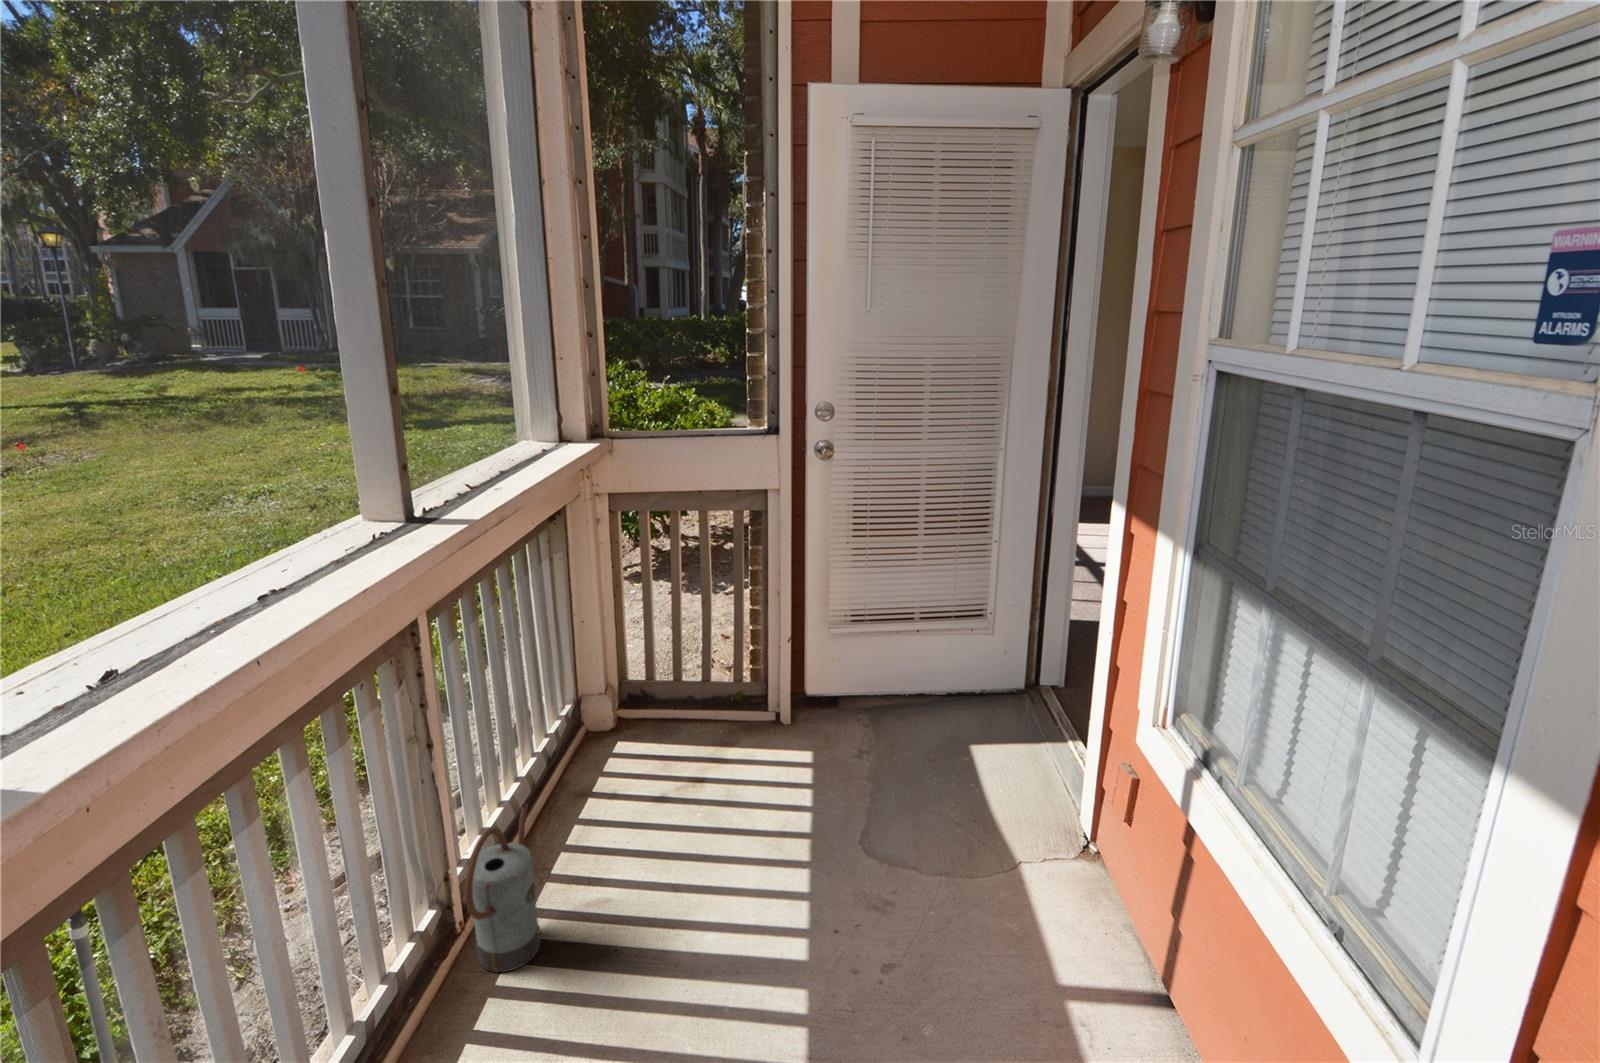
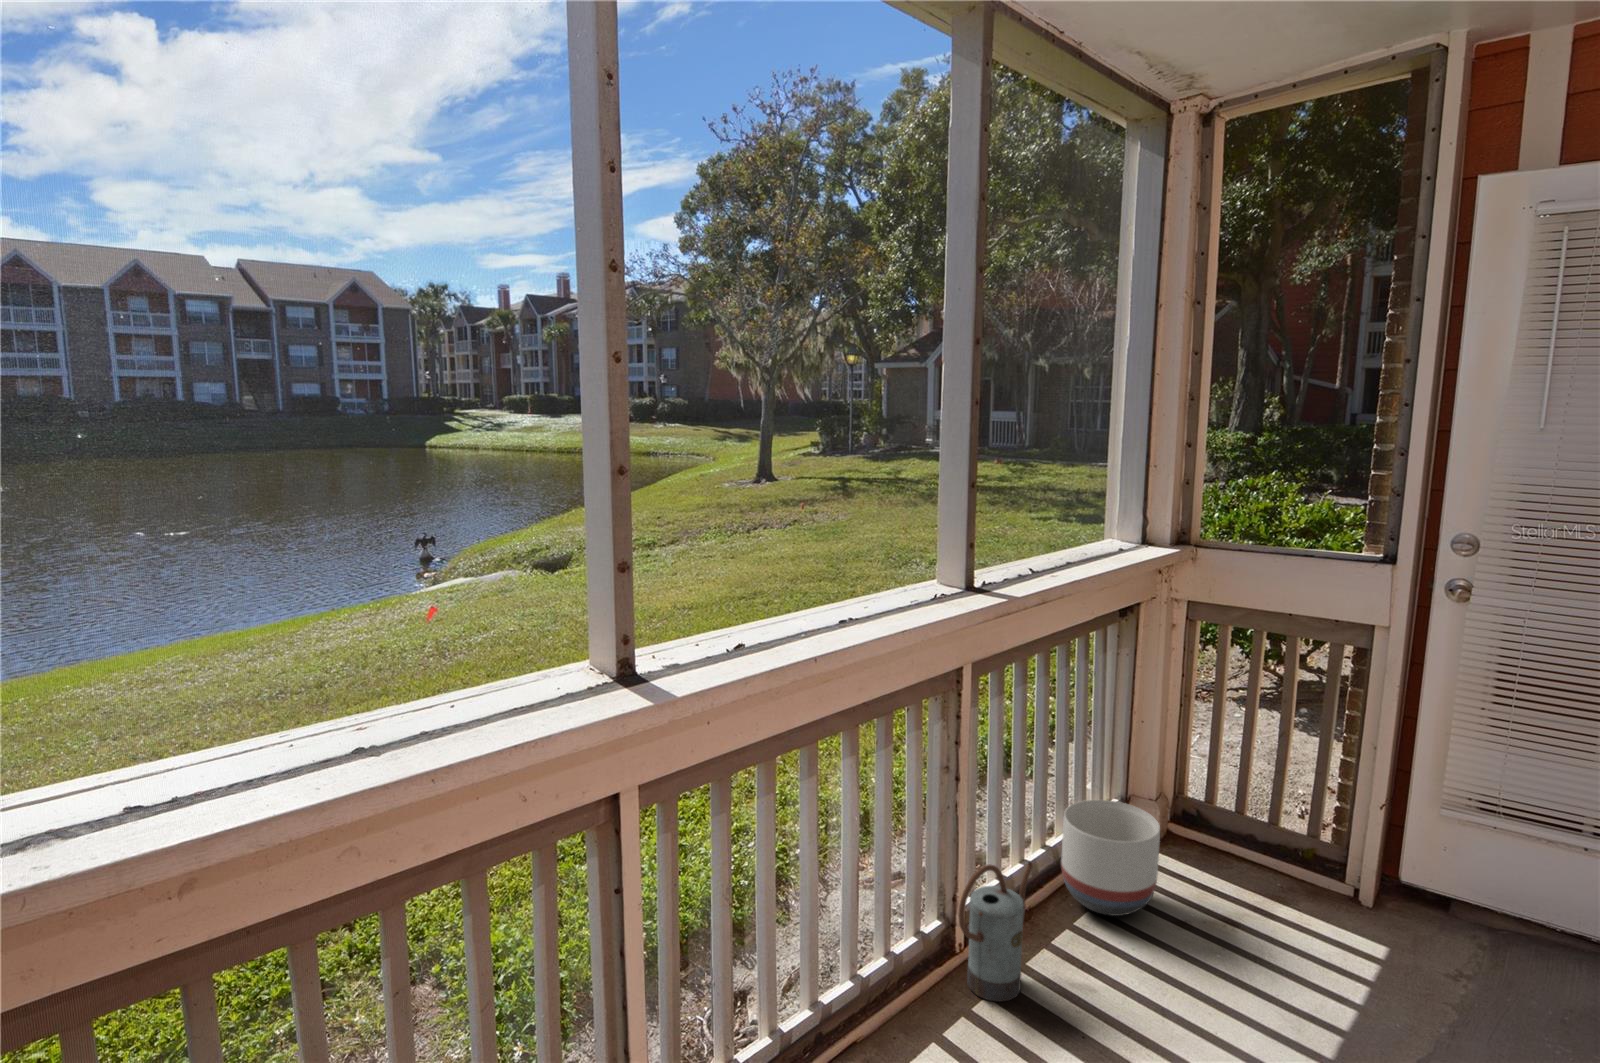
planter: none [536,705,635,821] -> present [1061,800,1160,916]

